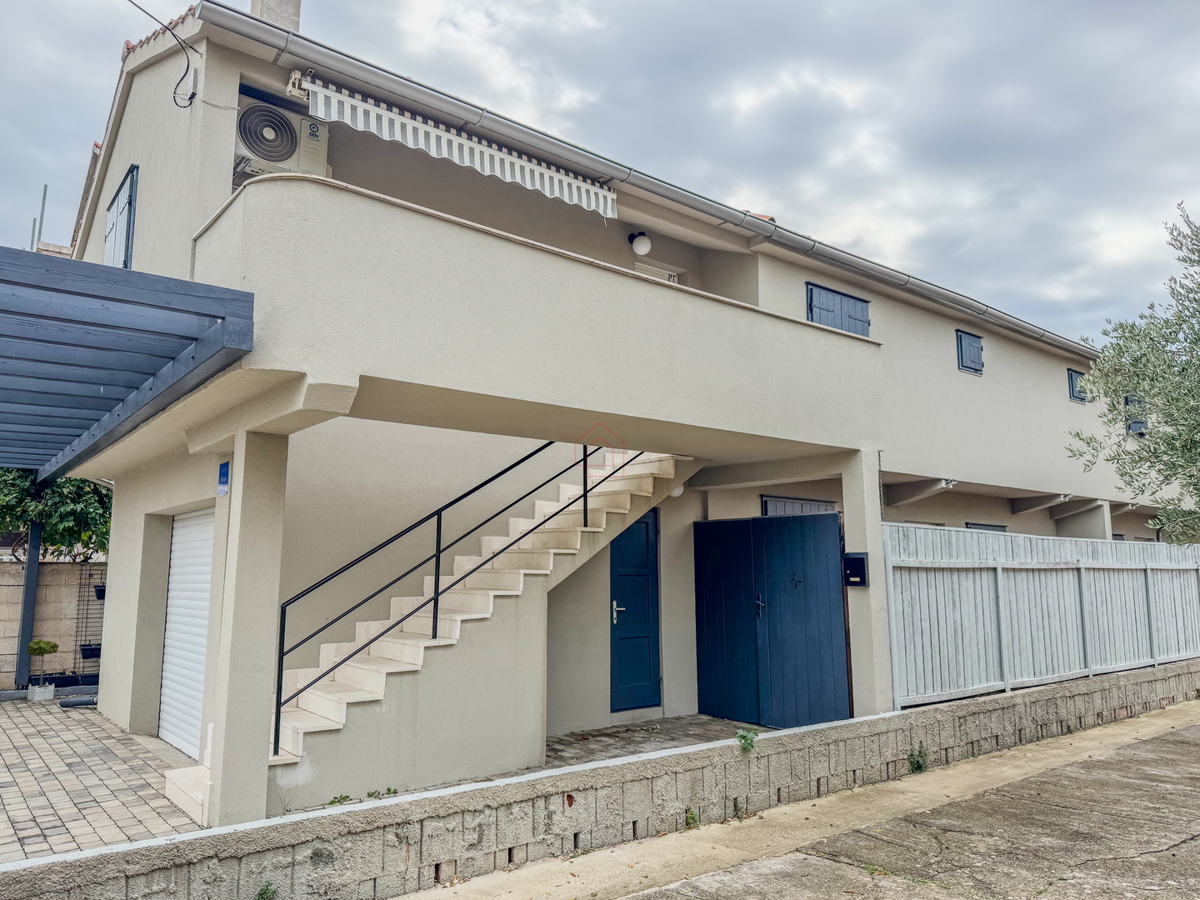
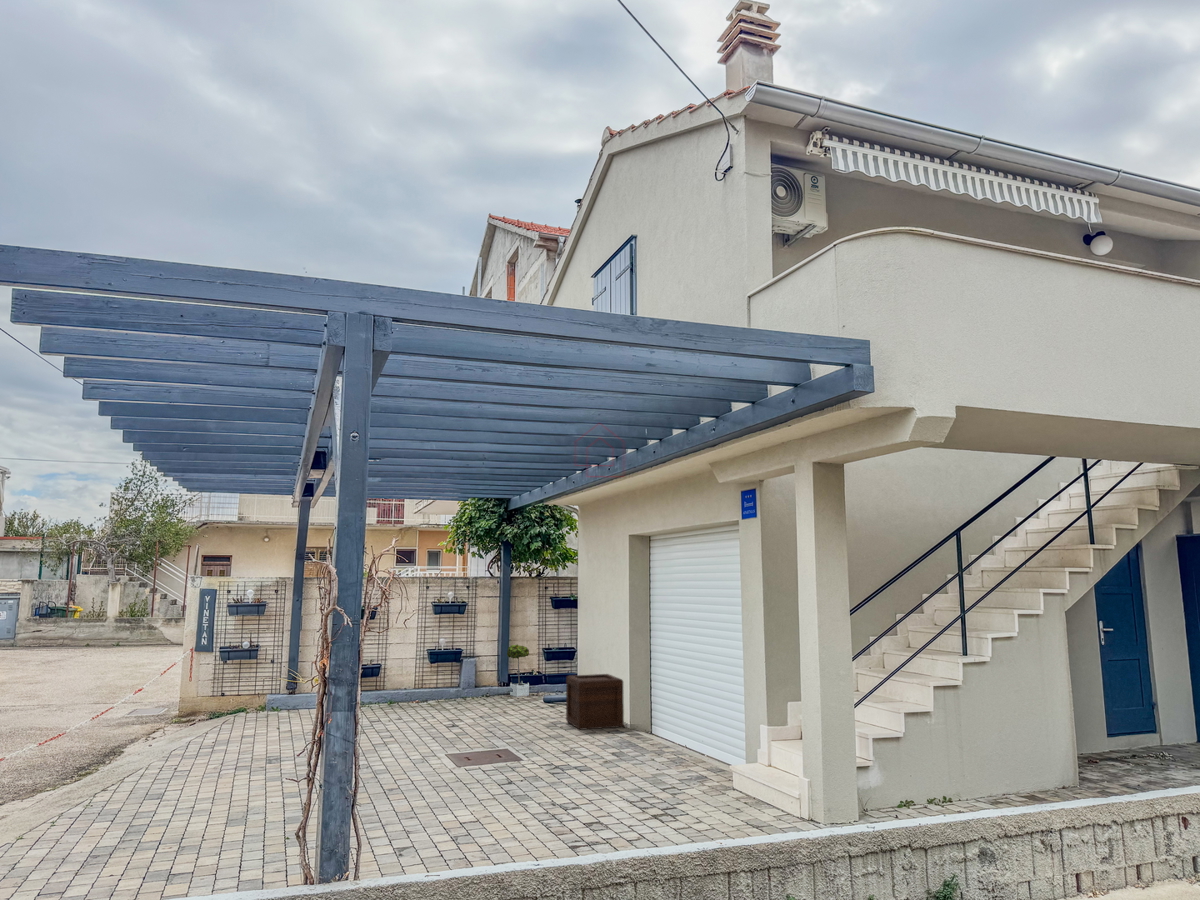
wooden crate: none [55,670,129,738] -> present [566,674,624,730]

